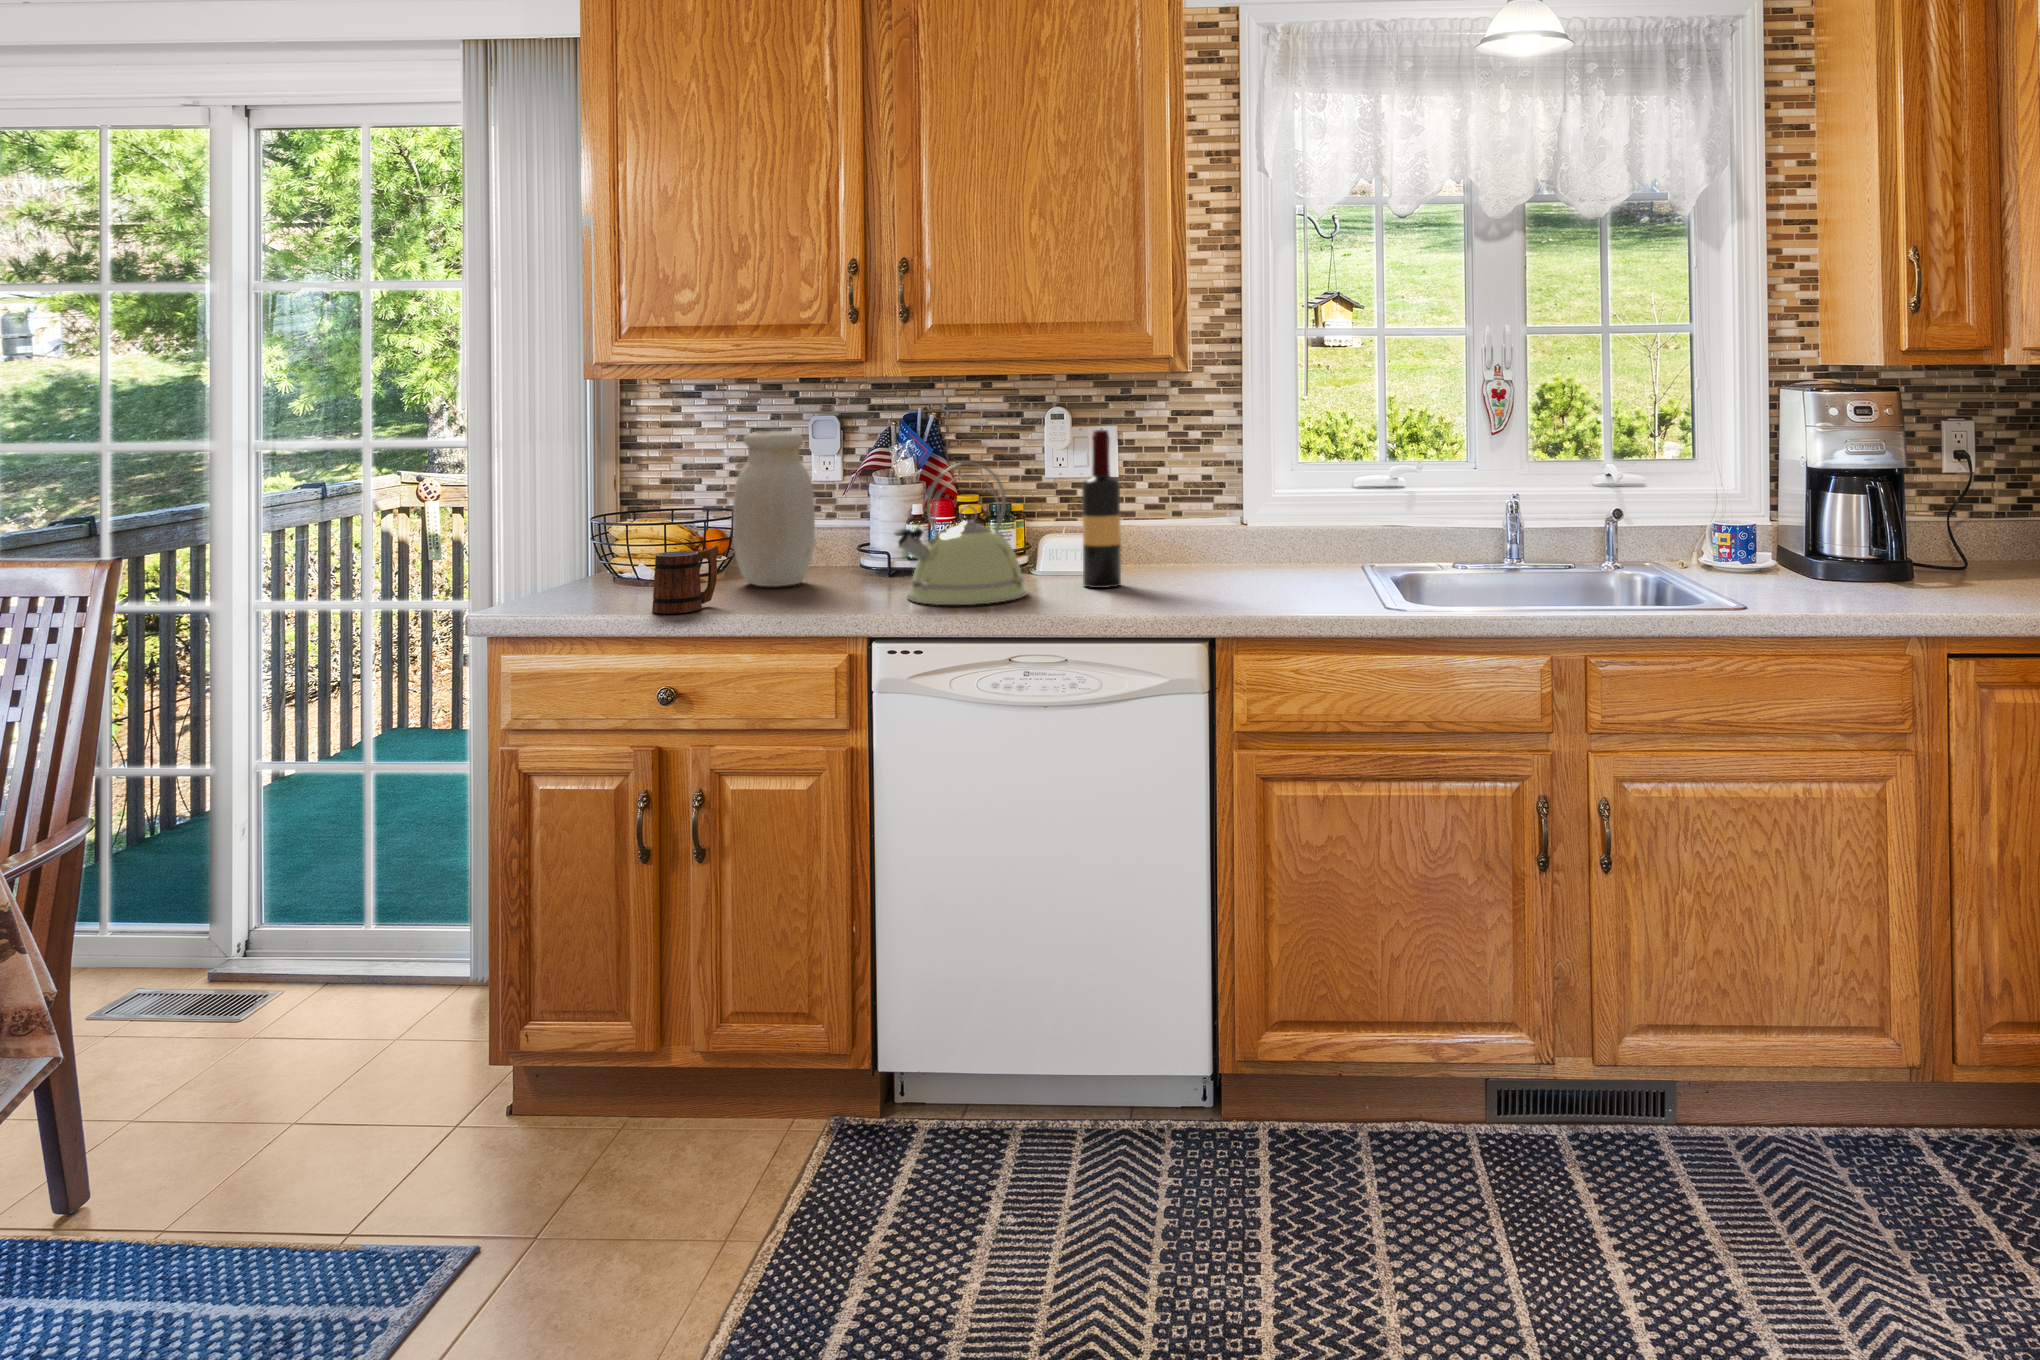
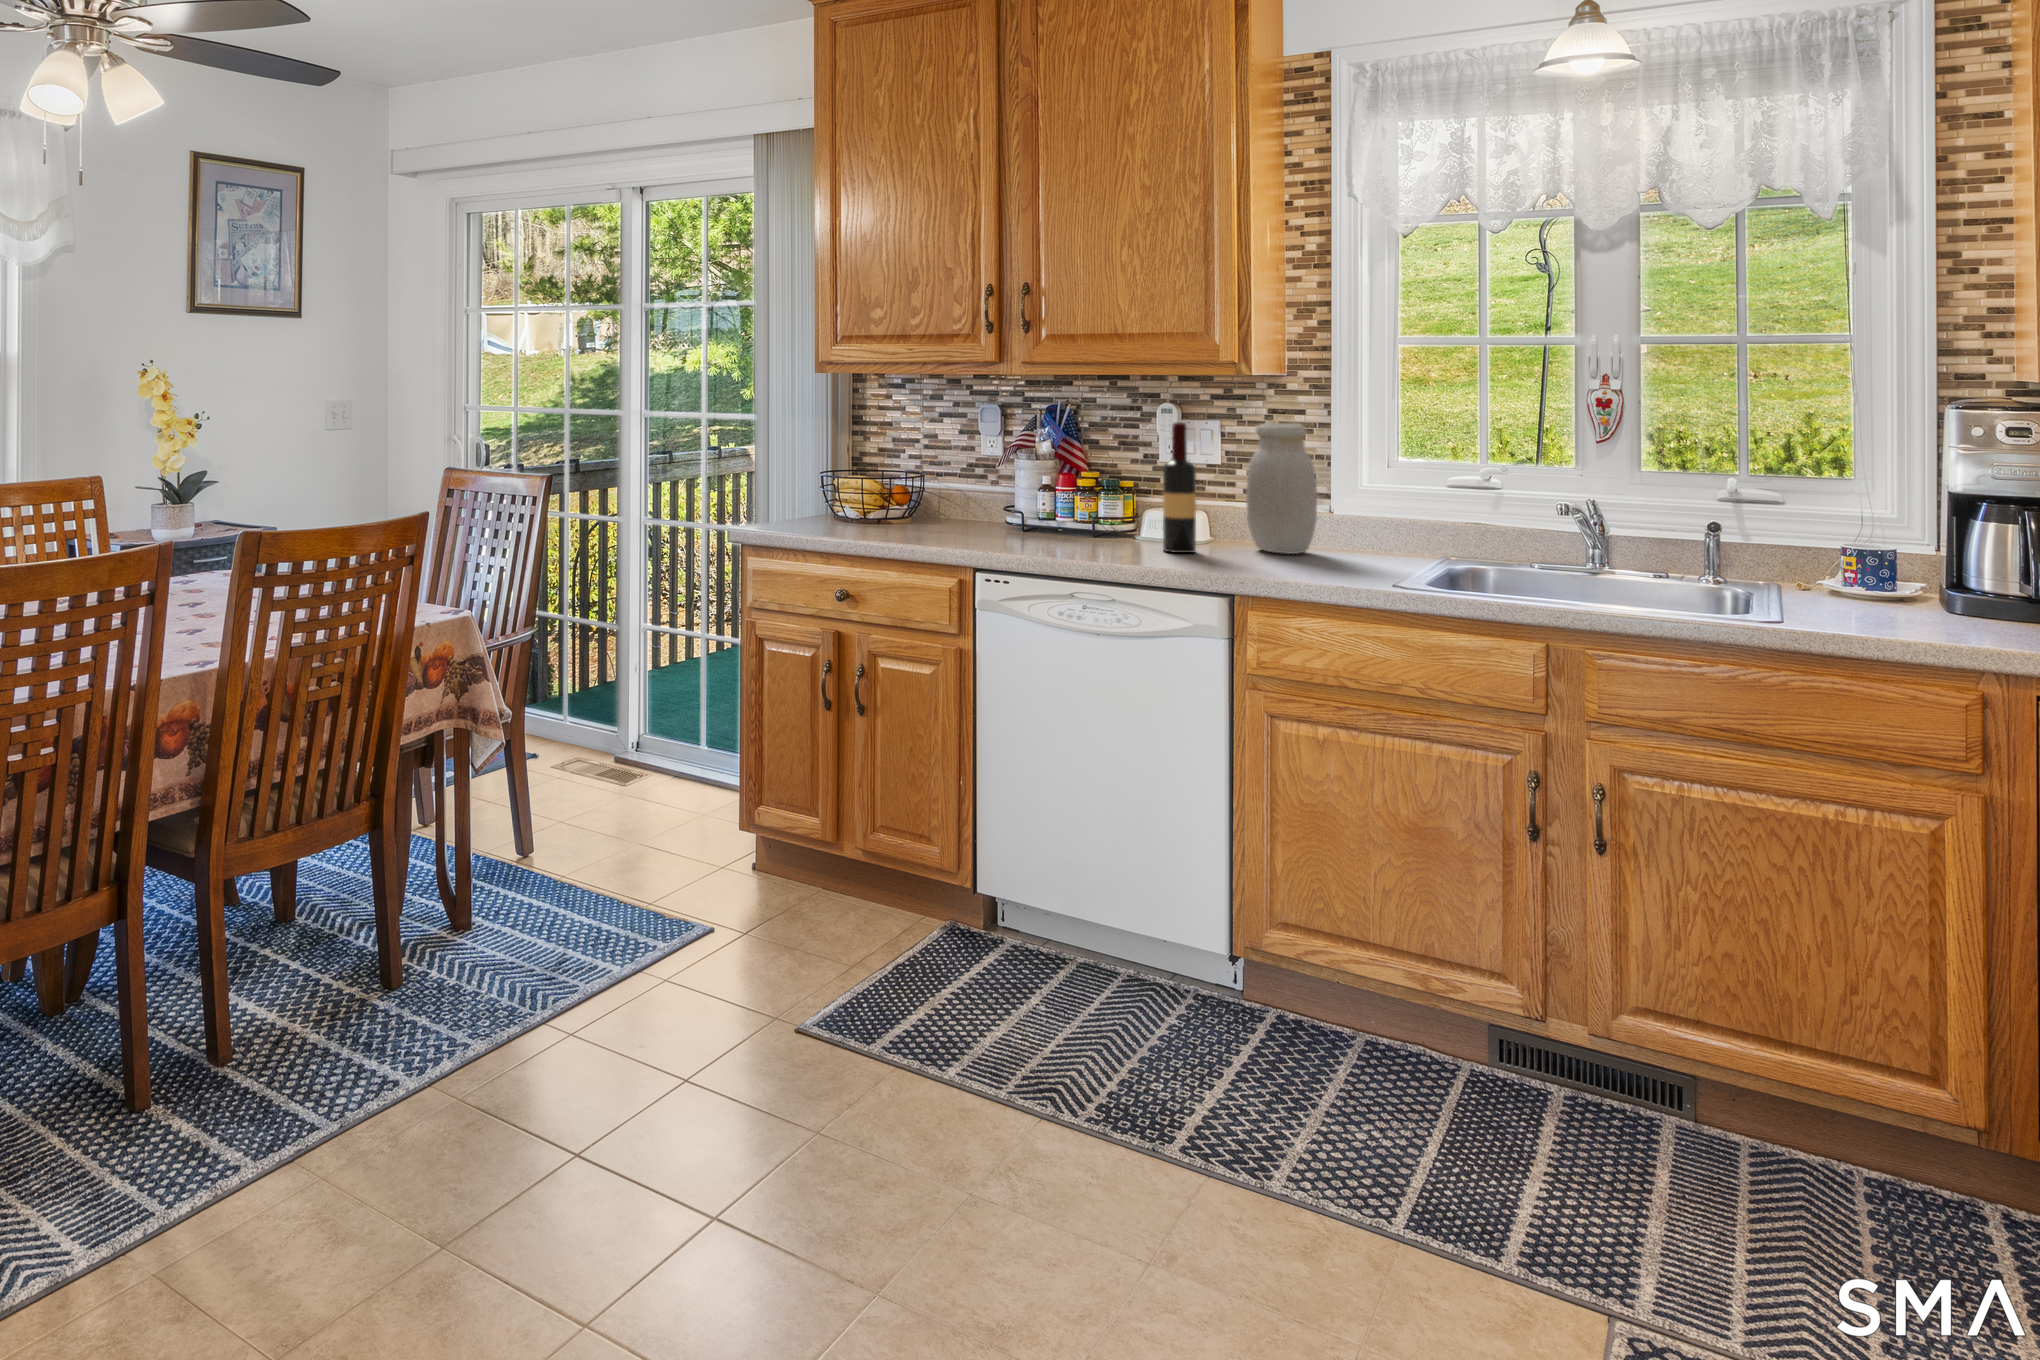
jar: present [733,431,815,587] -> present [1246,423,1317,554]
kettle: present [895,461,1027,605] -> none [1003,443,1111,554]
mug: present [652,546,719,614] -> none [838,495,885,540]

